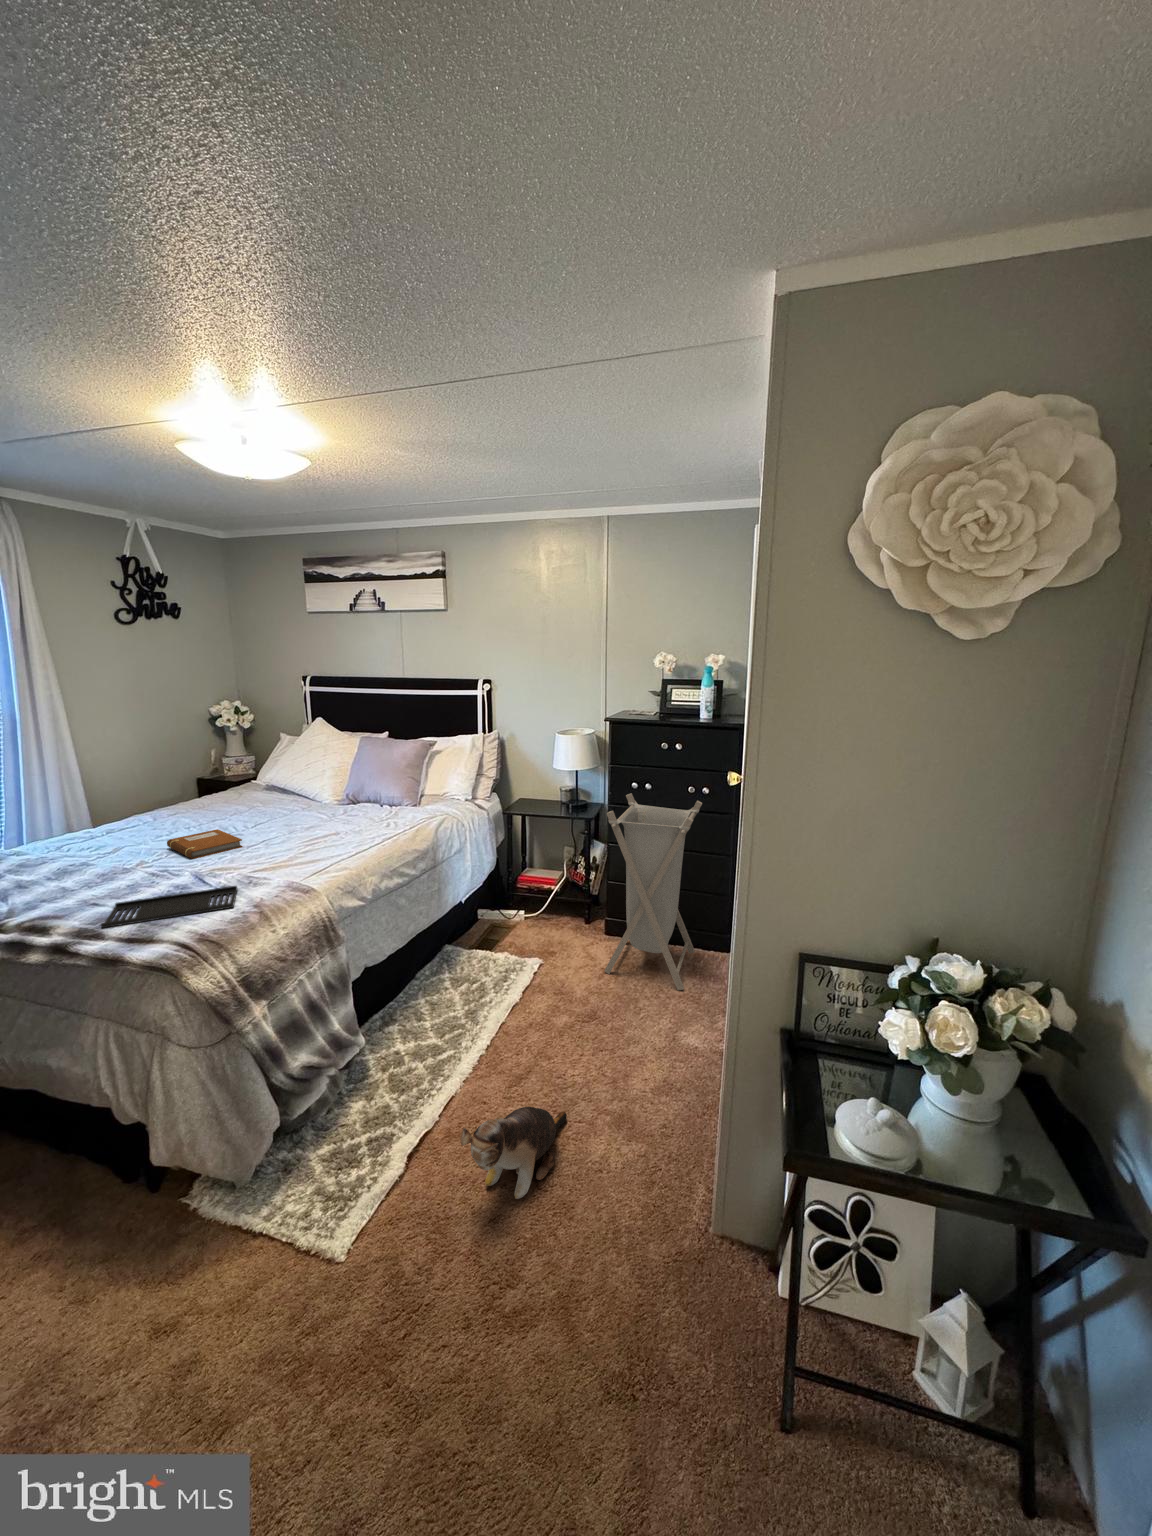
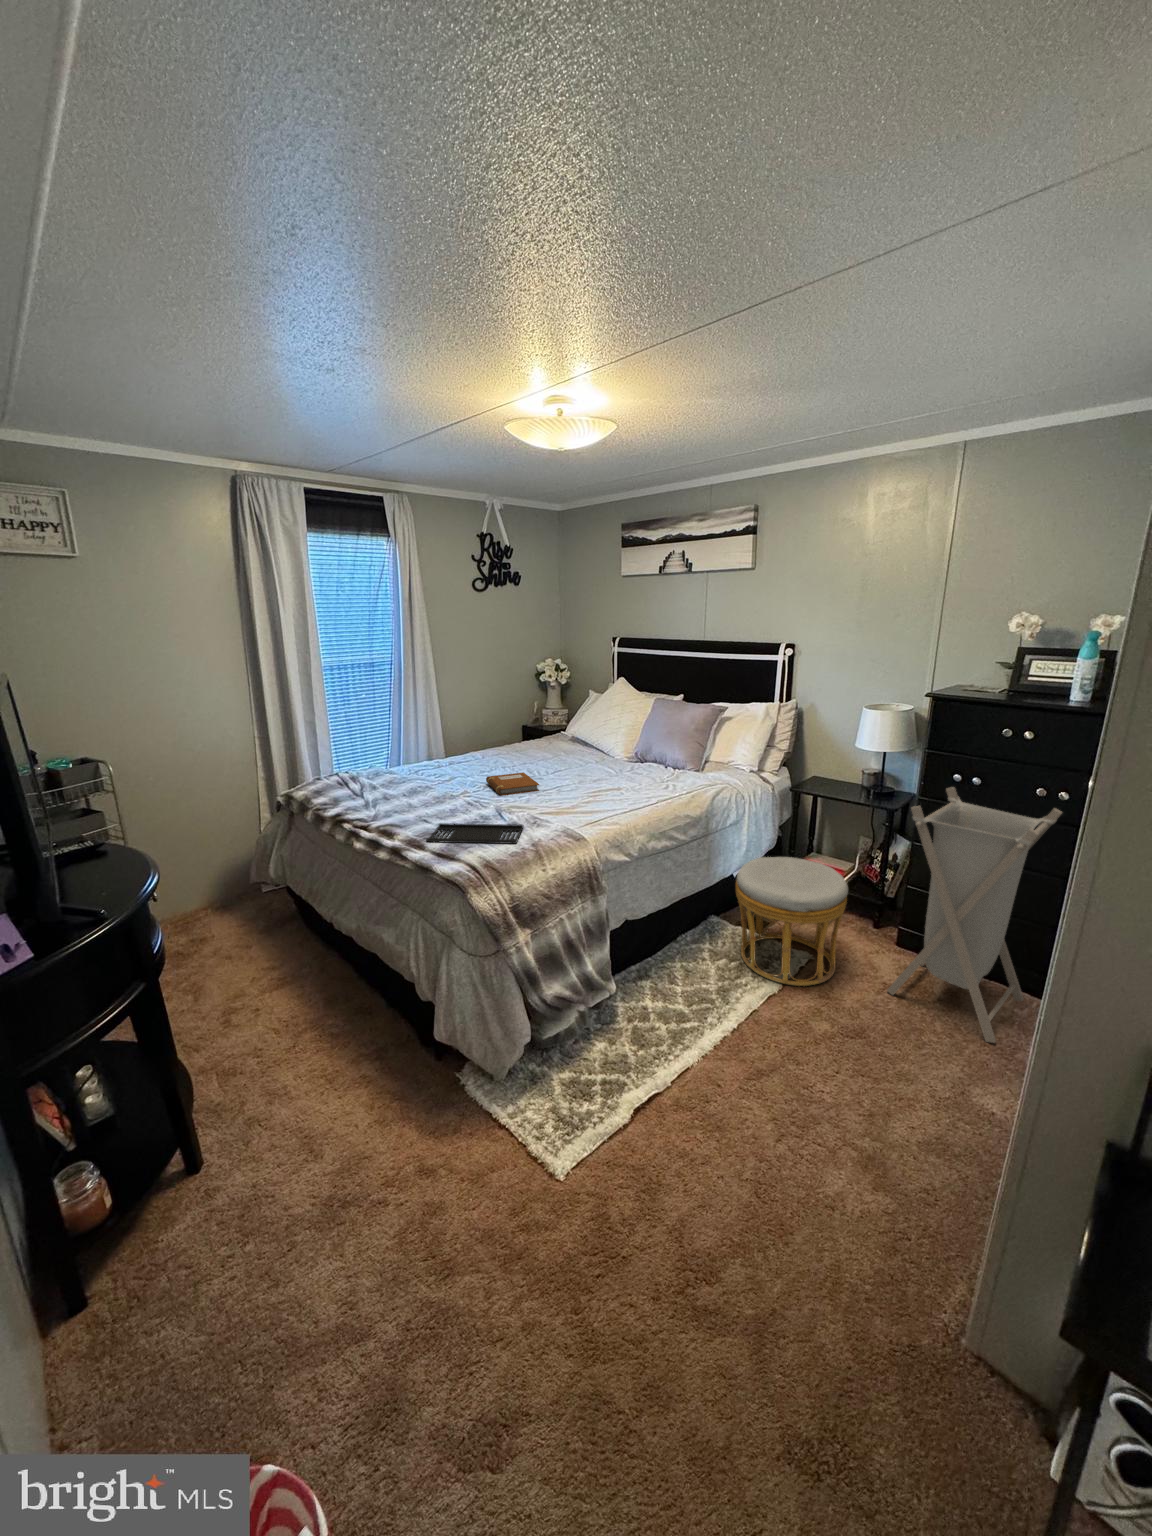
ottoman: none [470,873,566,989] -> present [736,857,848,986]
plush toy: present [460,1107,567,1199] -> none [676,1105,804,1197]

